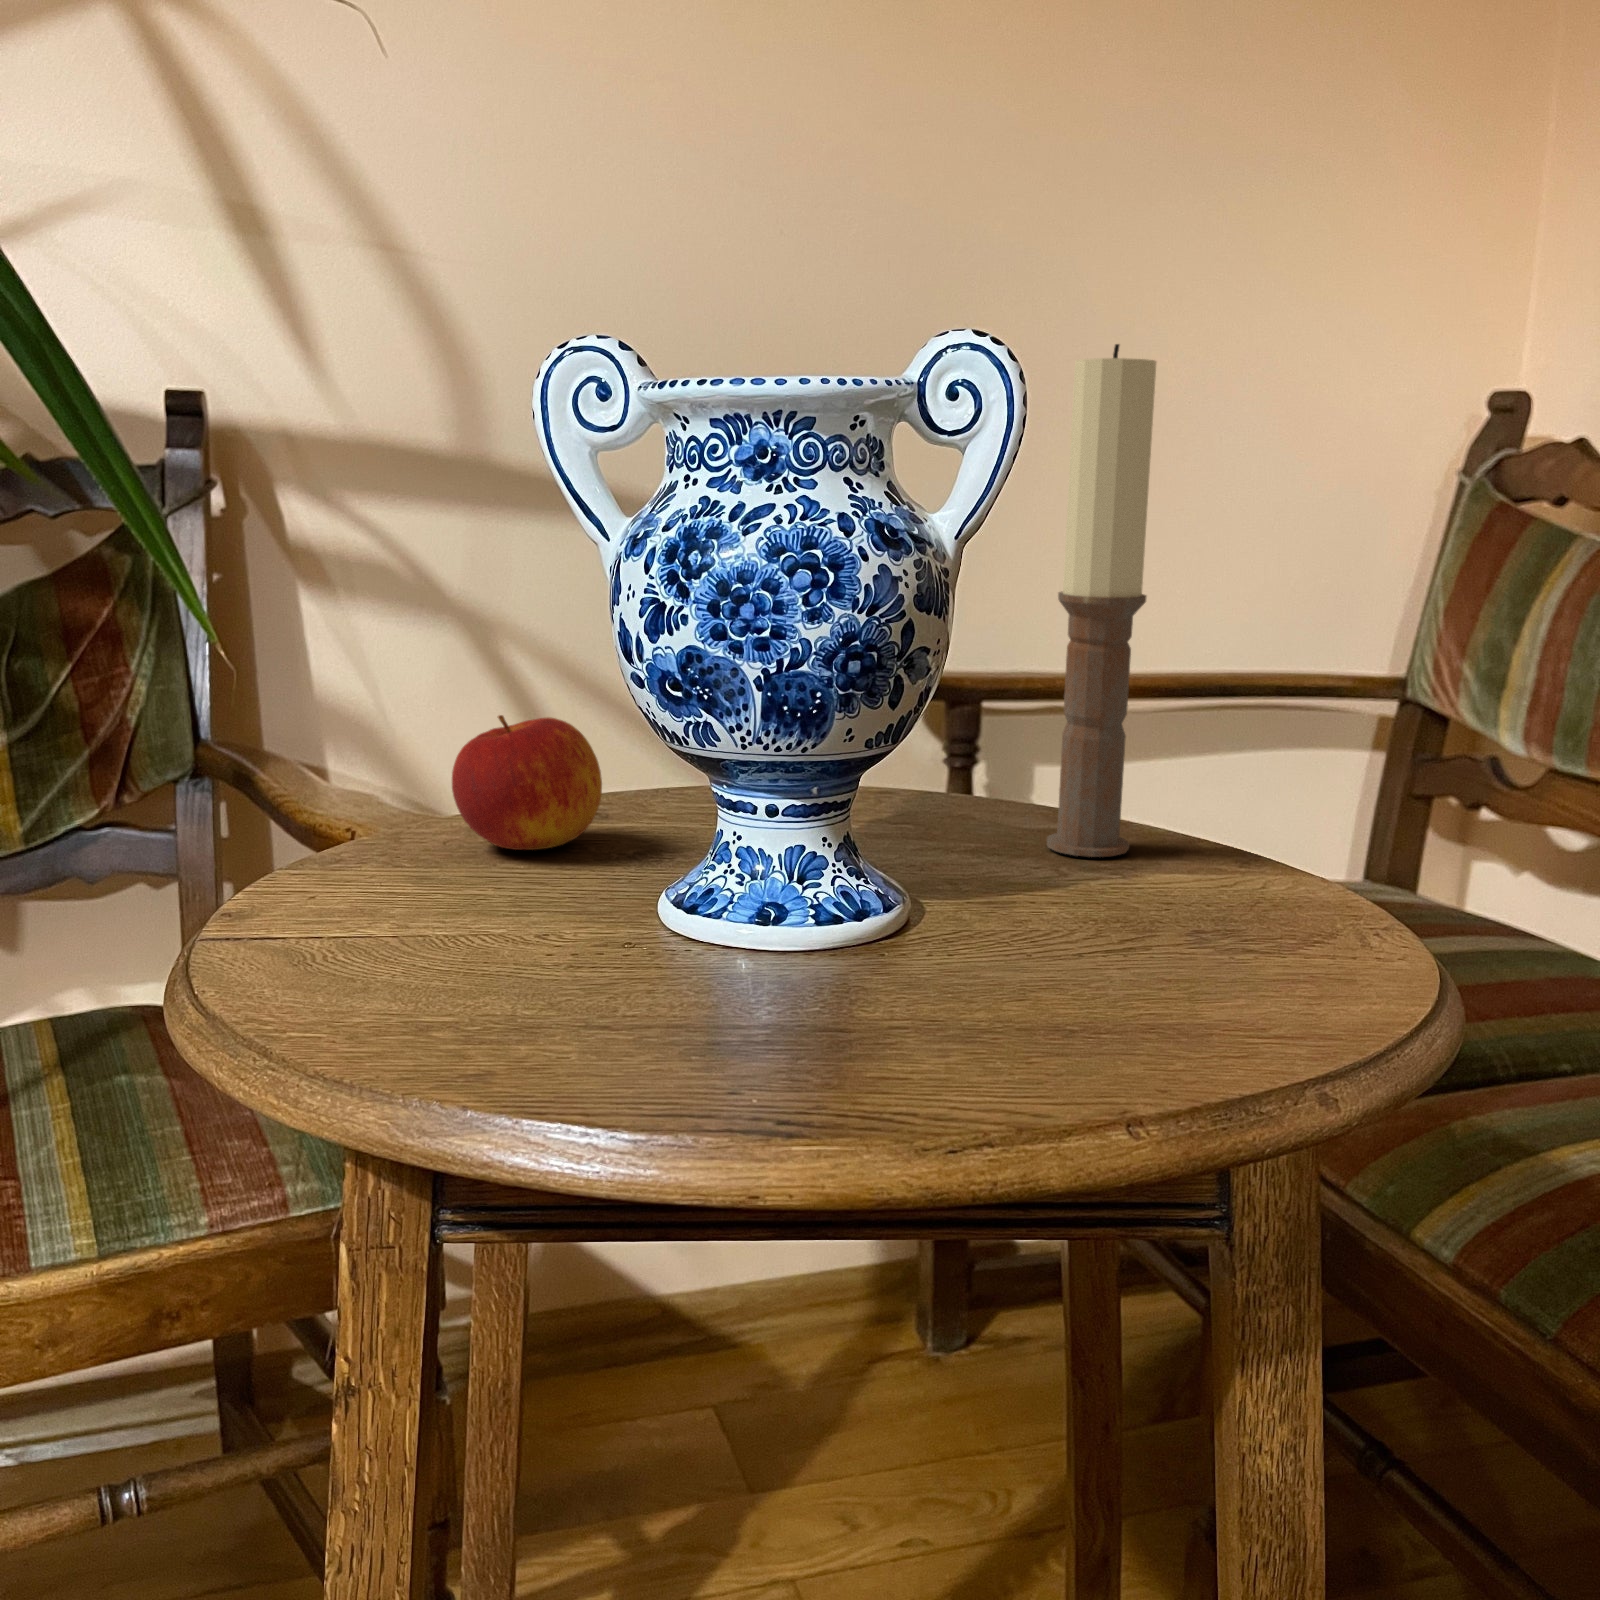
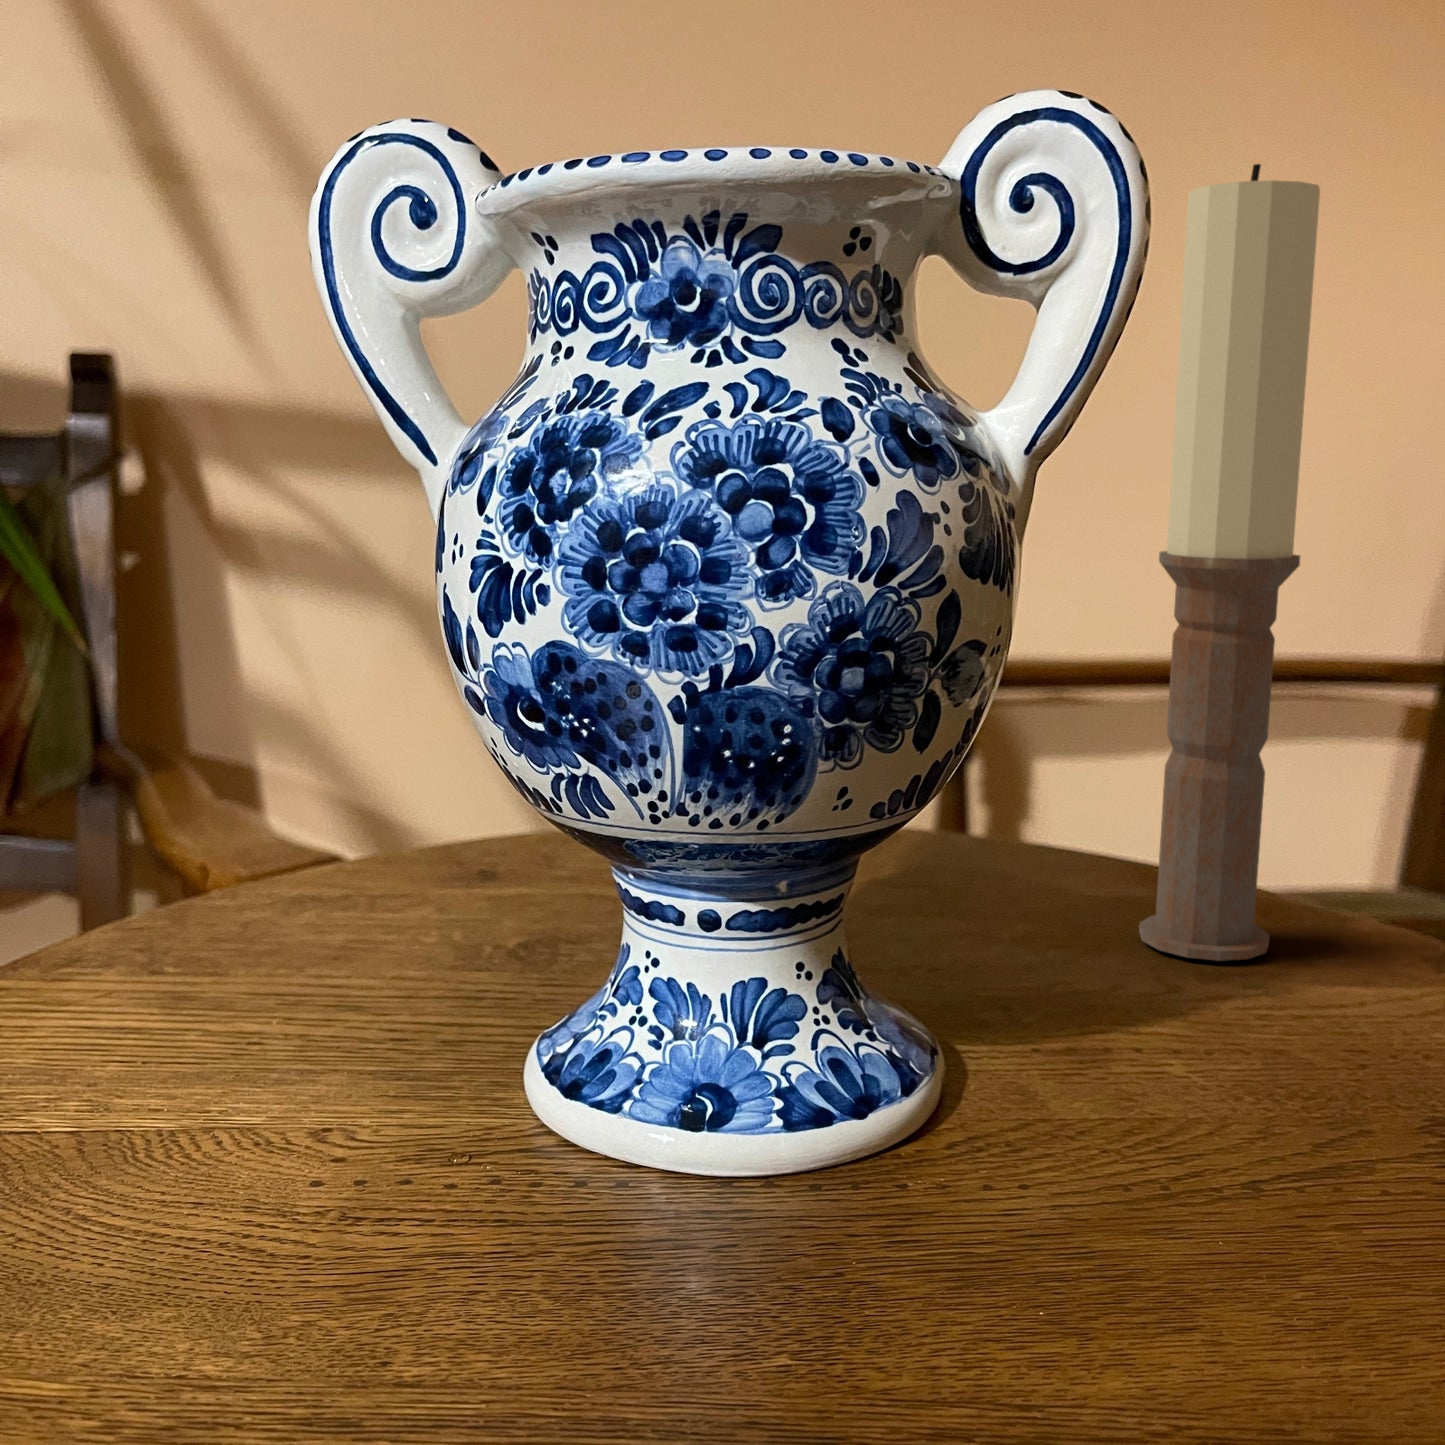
apple: present [452,715,602,850] -> none [234,742,464,948]

